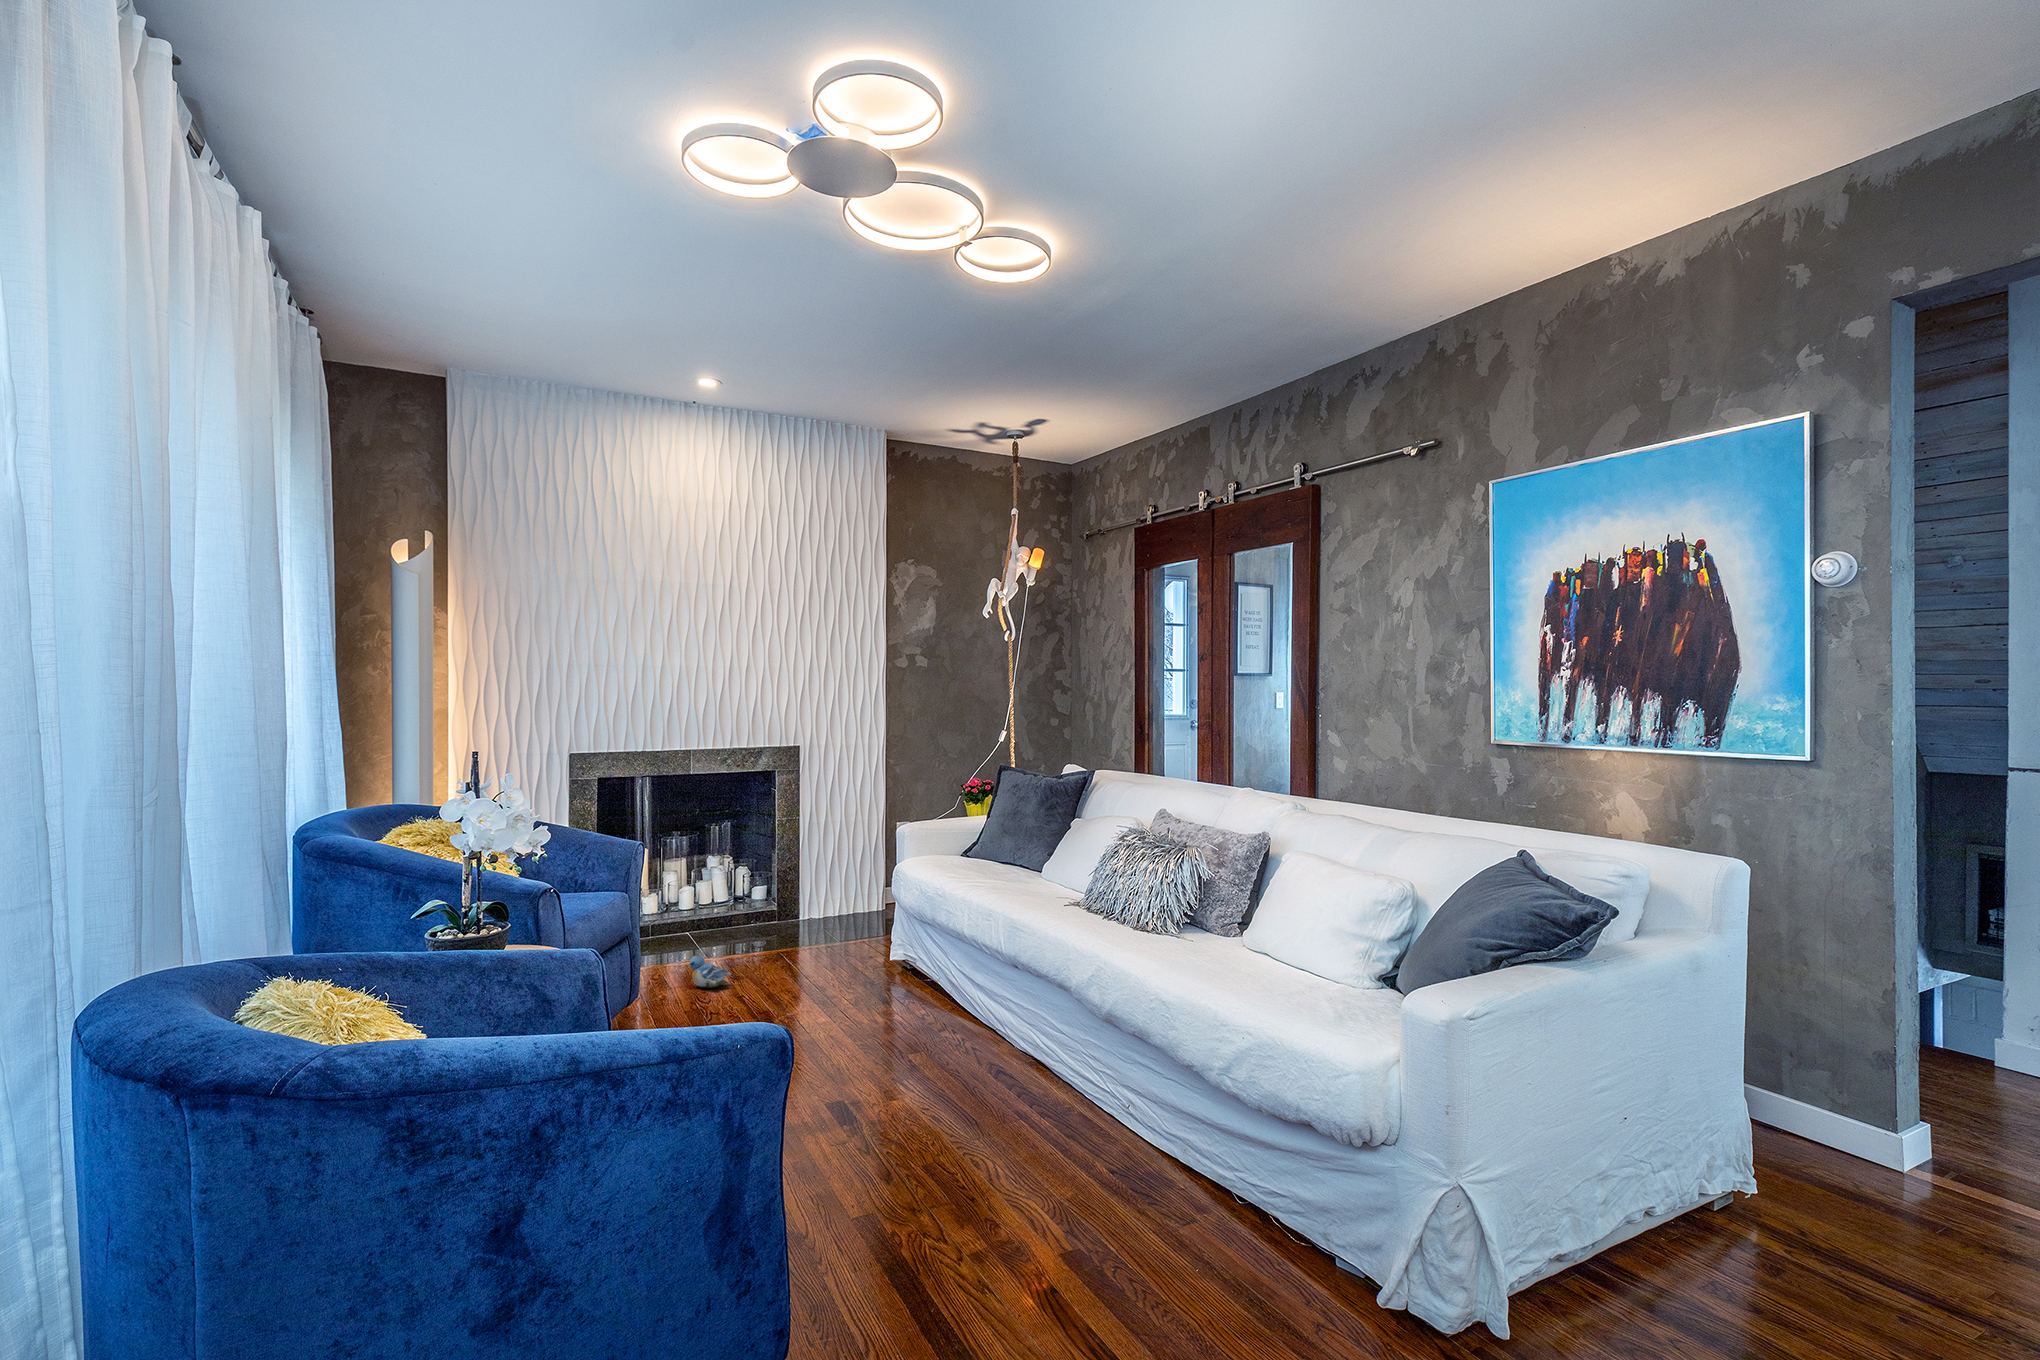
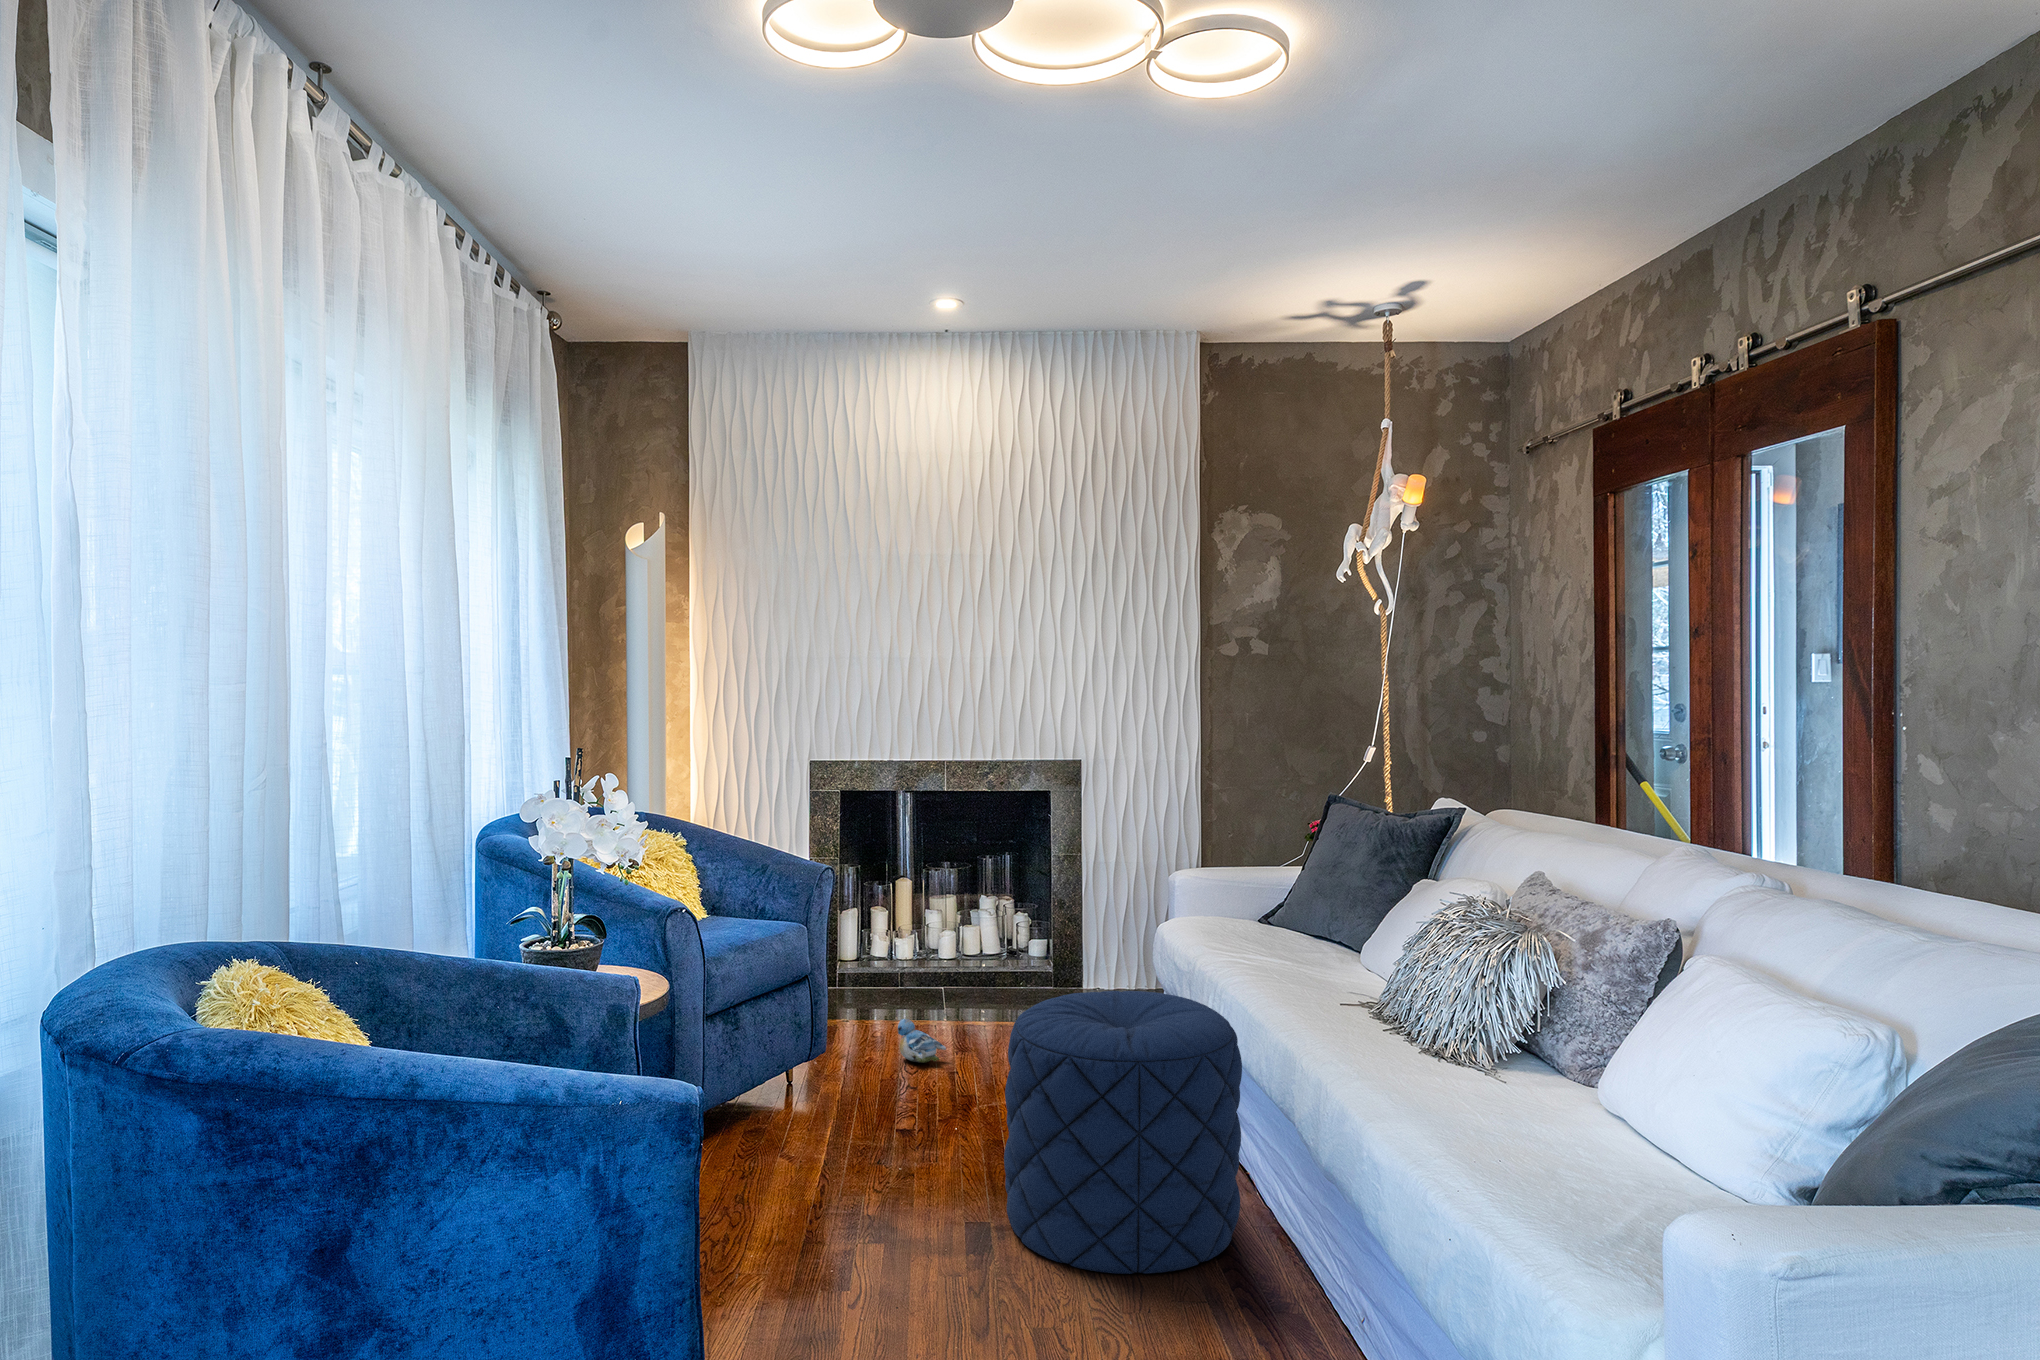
pouf: none [849,911,1010,1101] -> present [1004,991,1242,1274]

